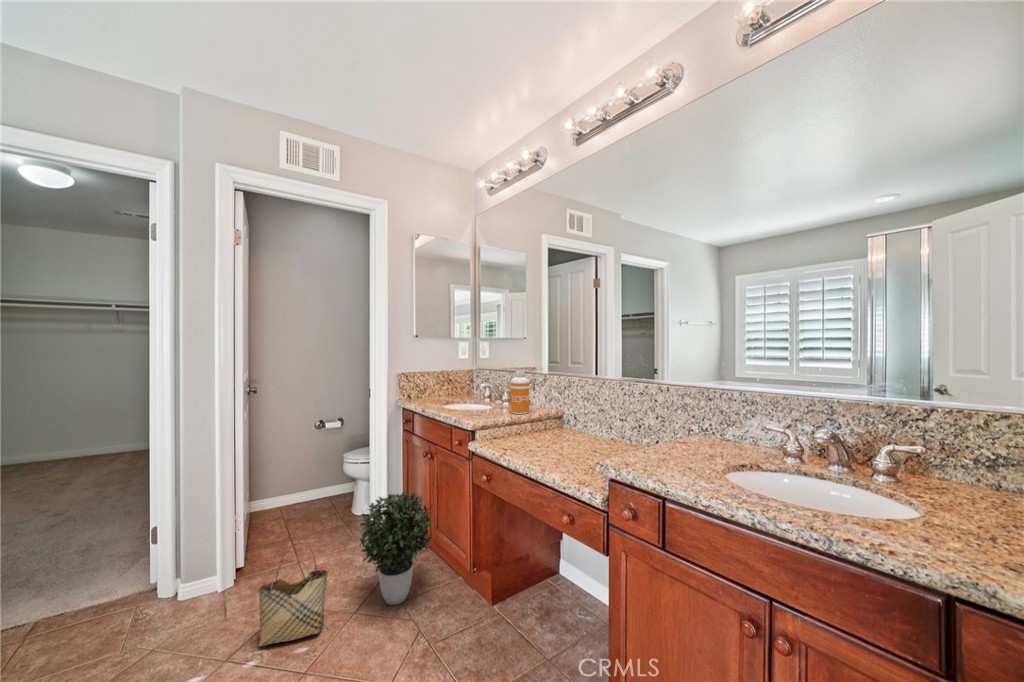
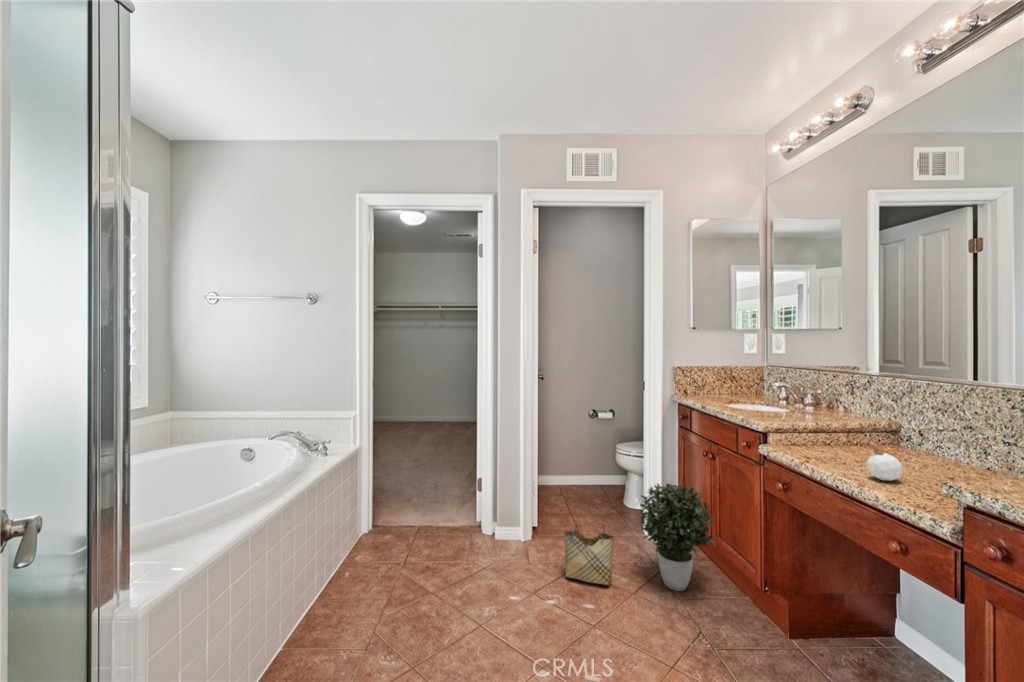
soap dispenser: present [511,366,529,414] -> none [816,363,845,422]
candle: none [545,424,568,462] -> present [866,433,903,481]

